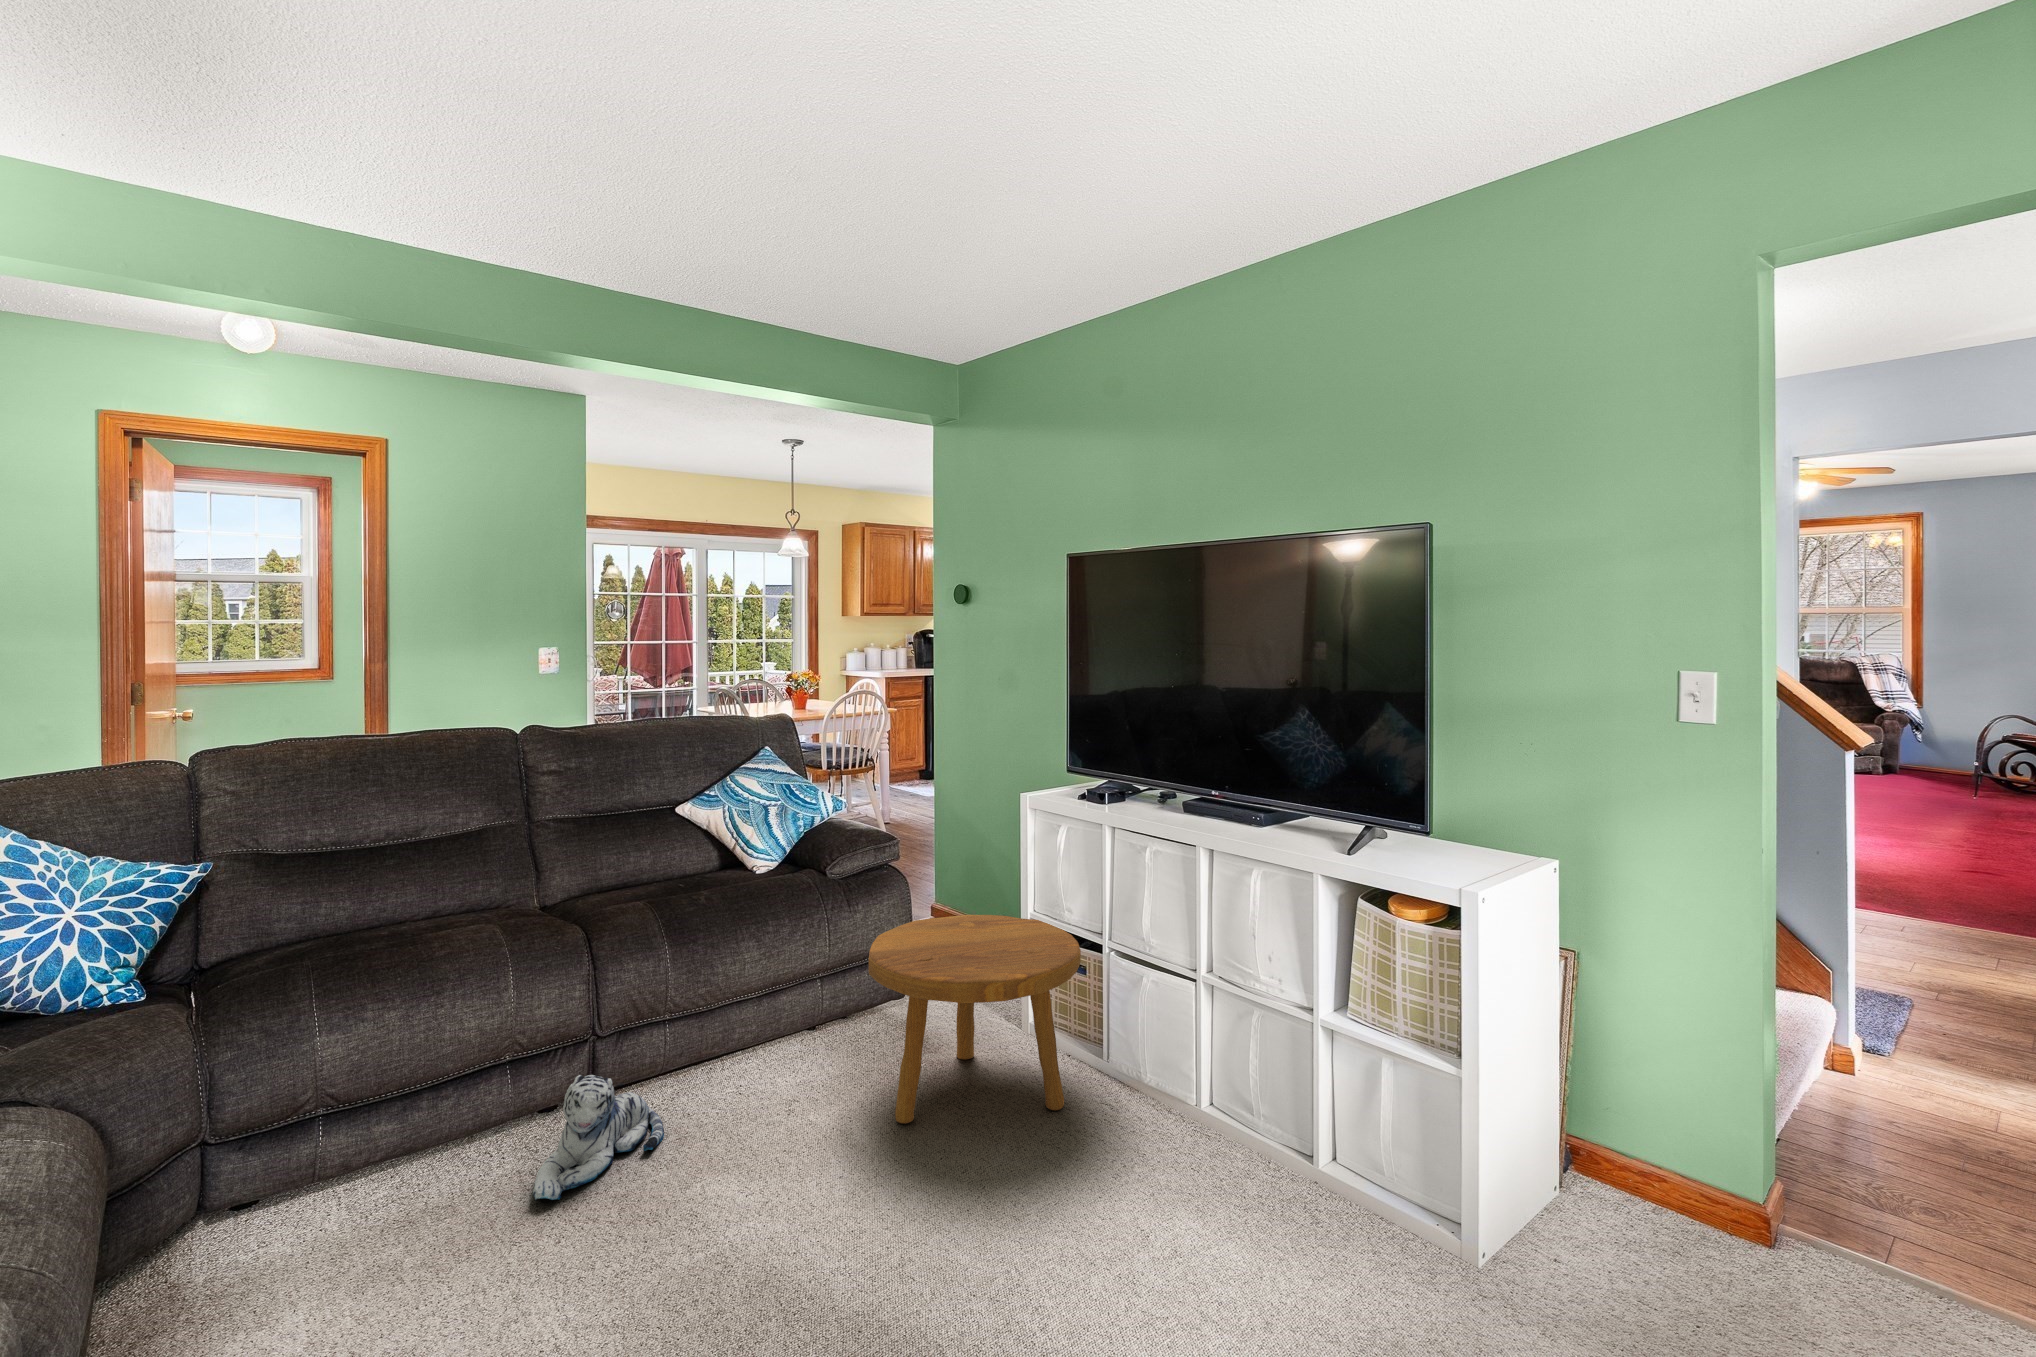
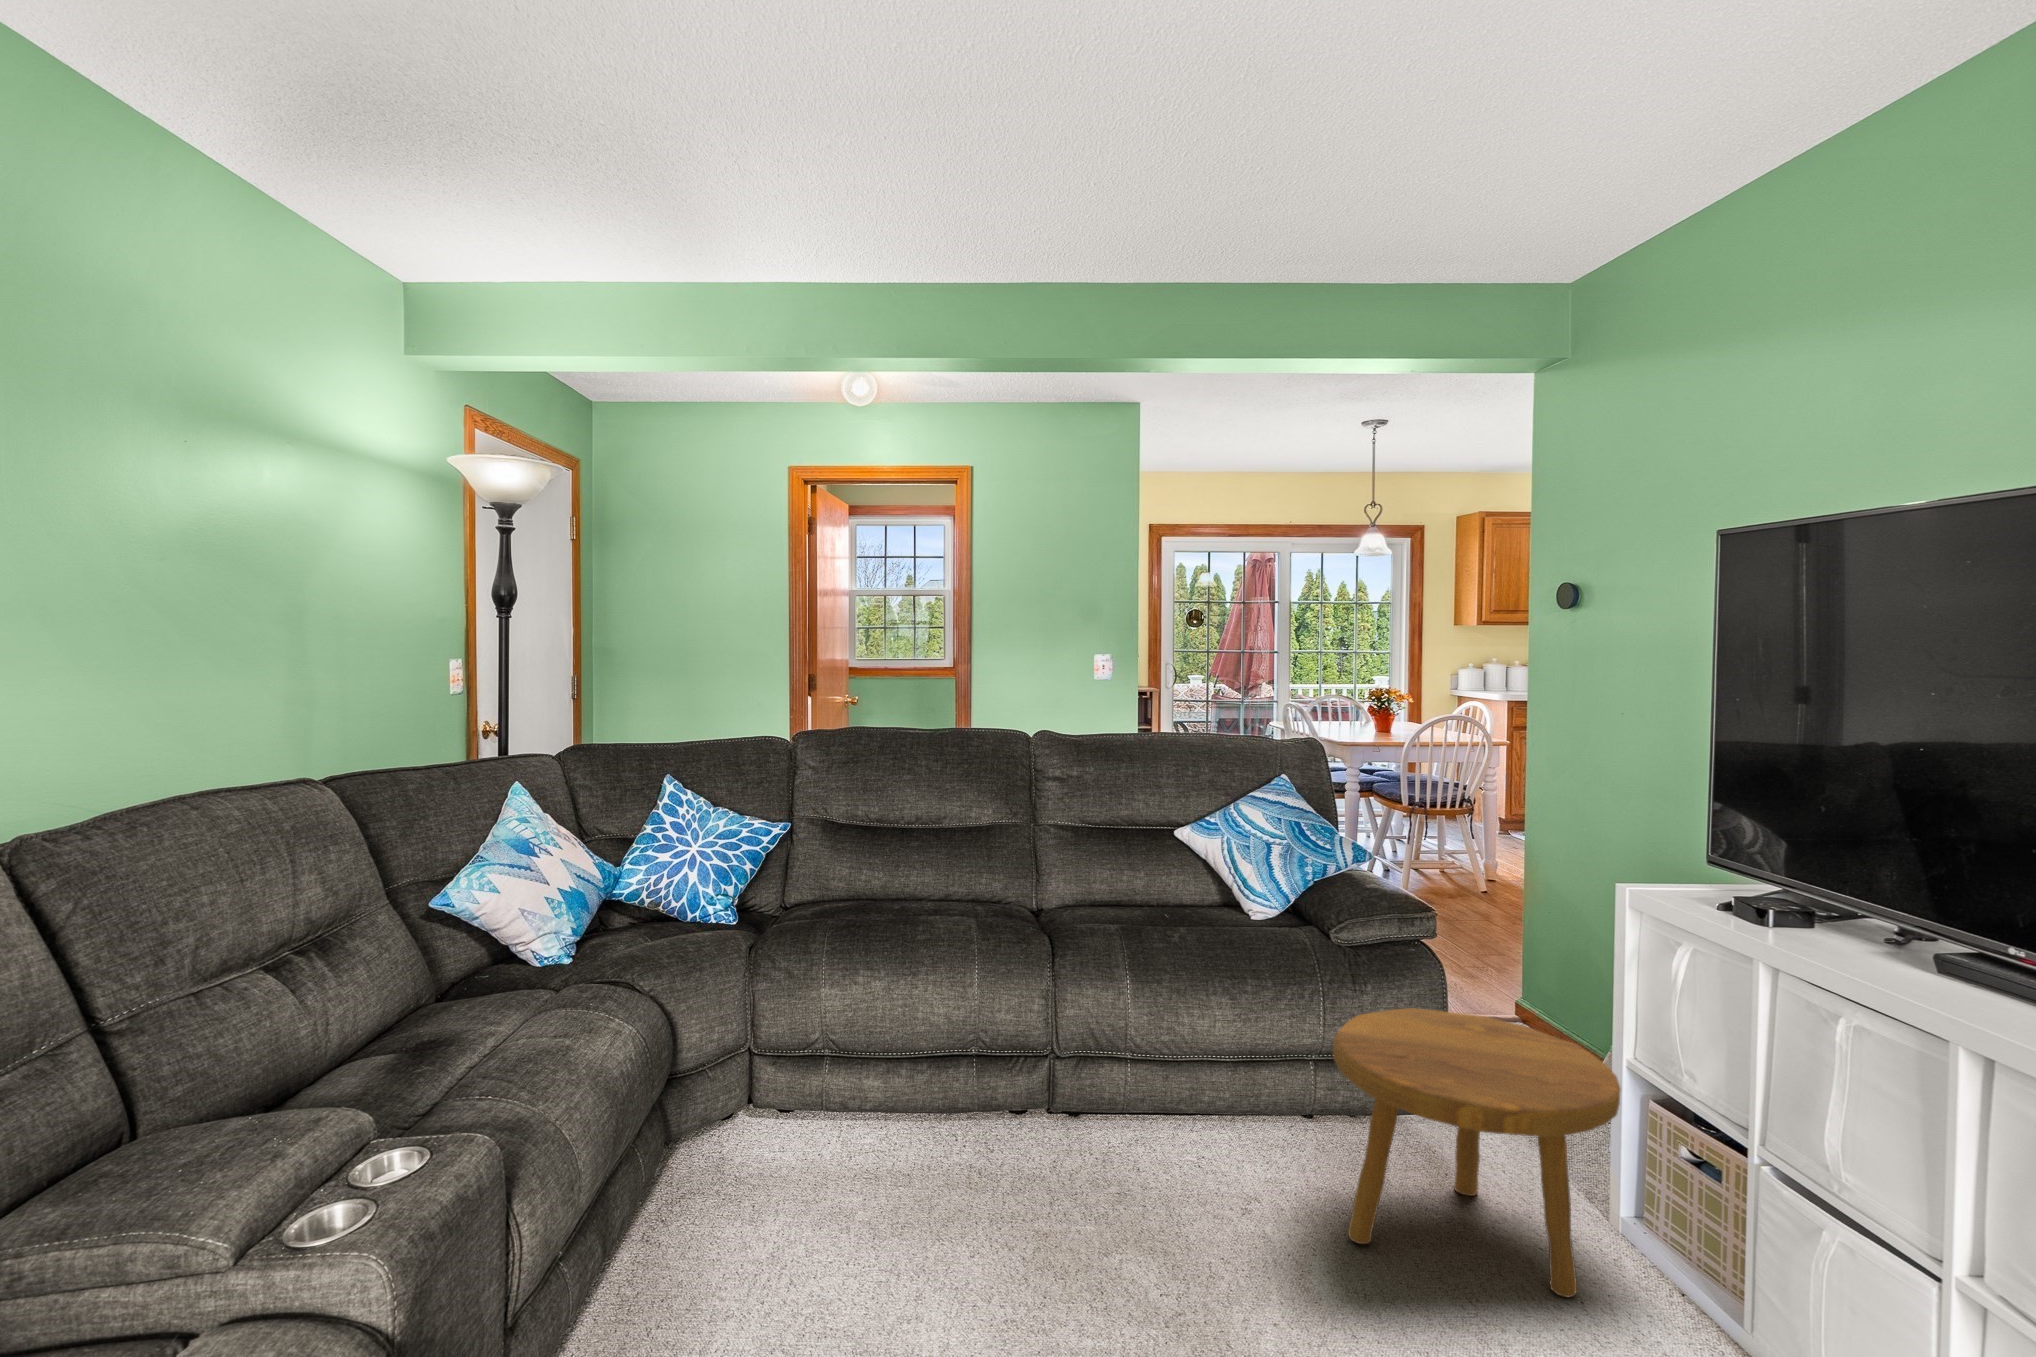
plush toy: present [533,1075,664,1200] -> none [975,1082,1109,1195]

